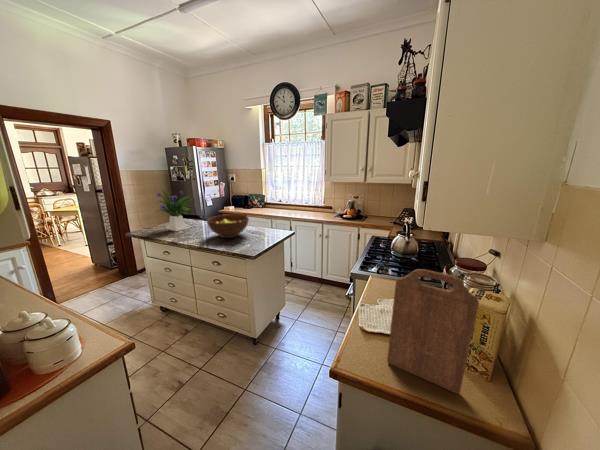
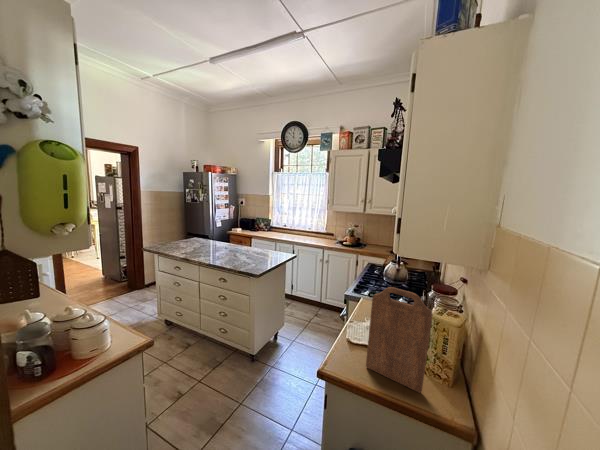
flower arrangement: present [156,190,193,231] -> none [168,211,208,249]
fruit bowl: present [207,214,249,238] -> none [218,236,256,258]

